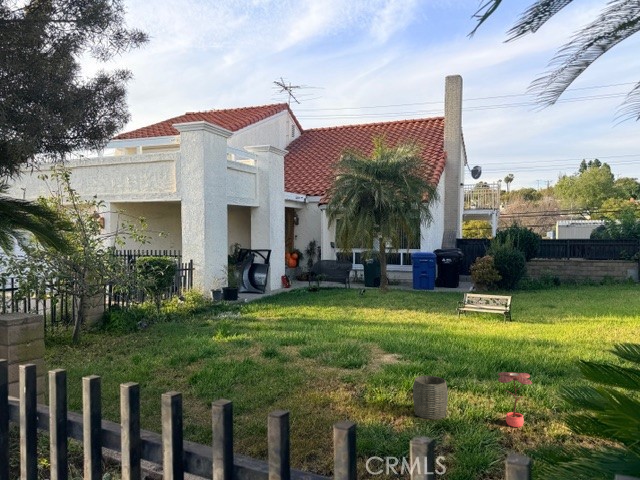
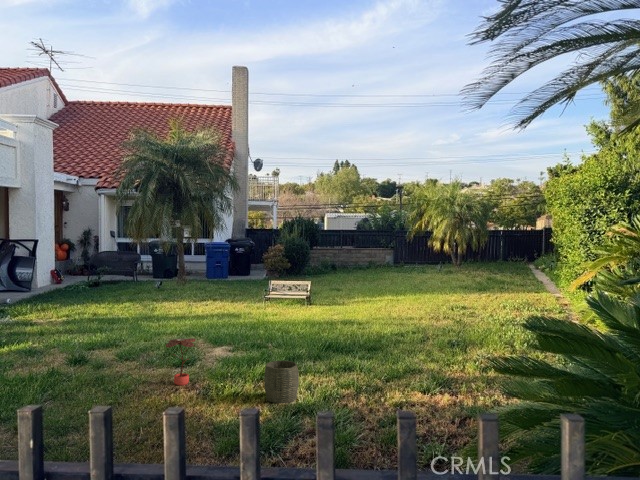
potted plant: present [498,372,532,427] -> present [166,338,196,385]

